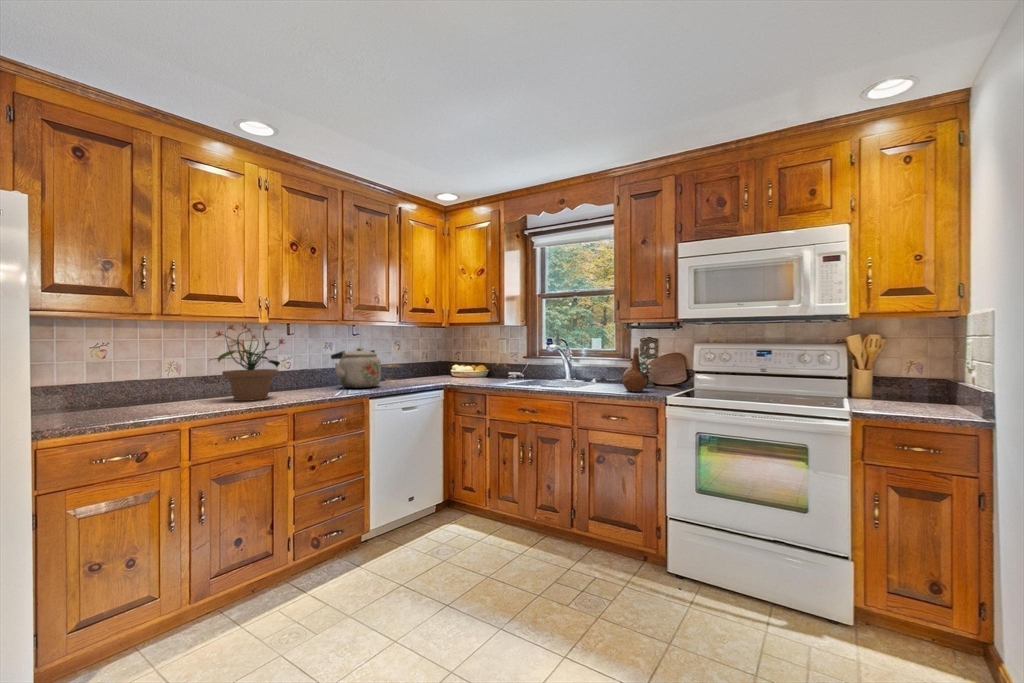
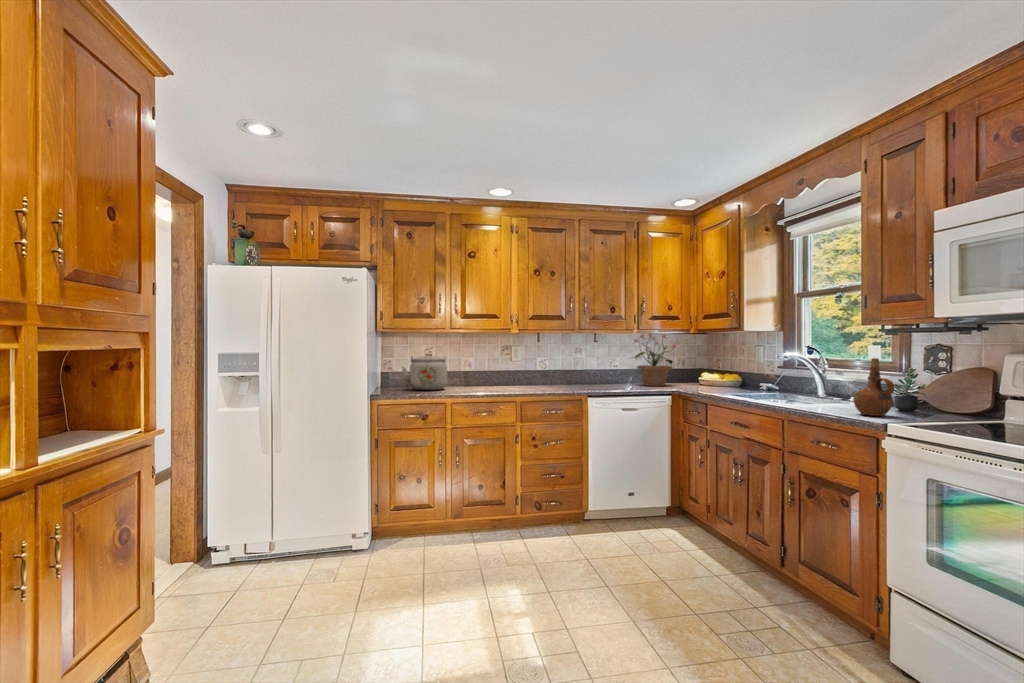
potted plant: present [215,324,284,401] -> present [634,334,676,386]
kettle: present [331,348,381,388] -> present [402,353,447,390]

